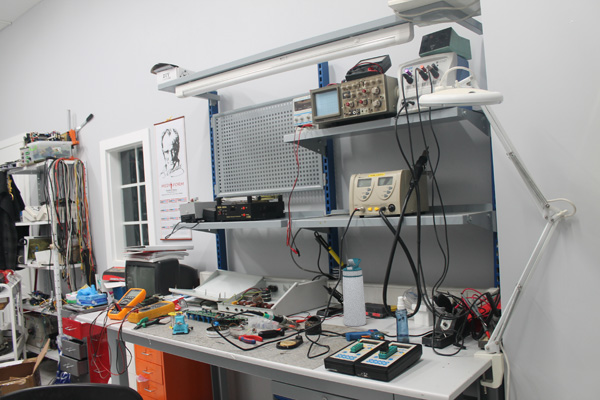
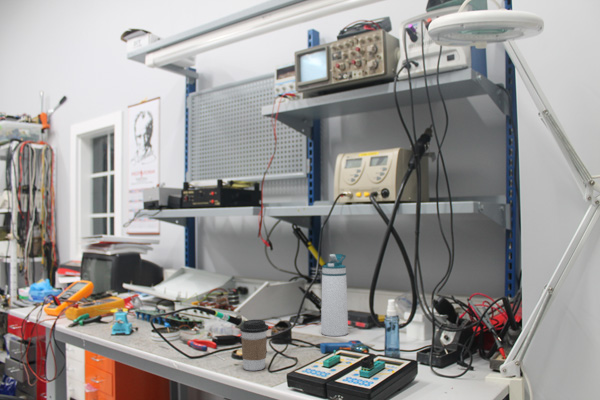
coffee cup: none [284,318,306,357] -> present [240,320,269,371]

